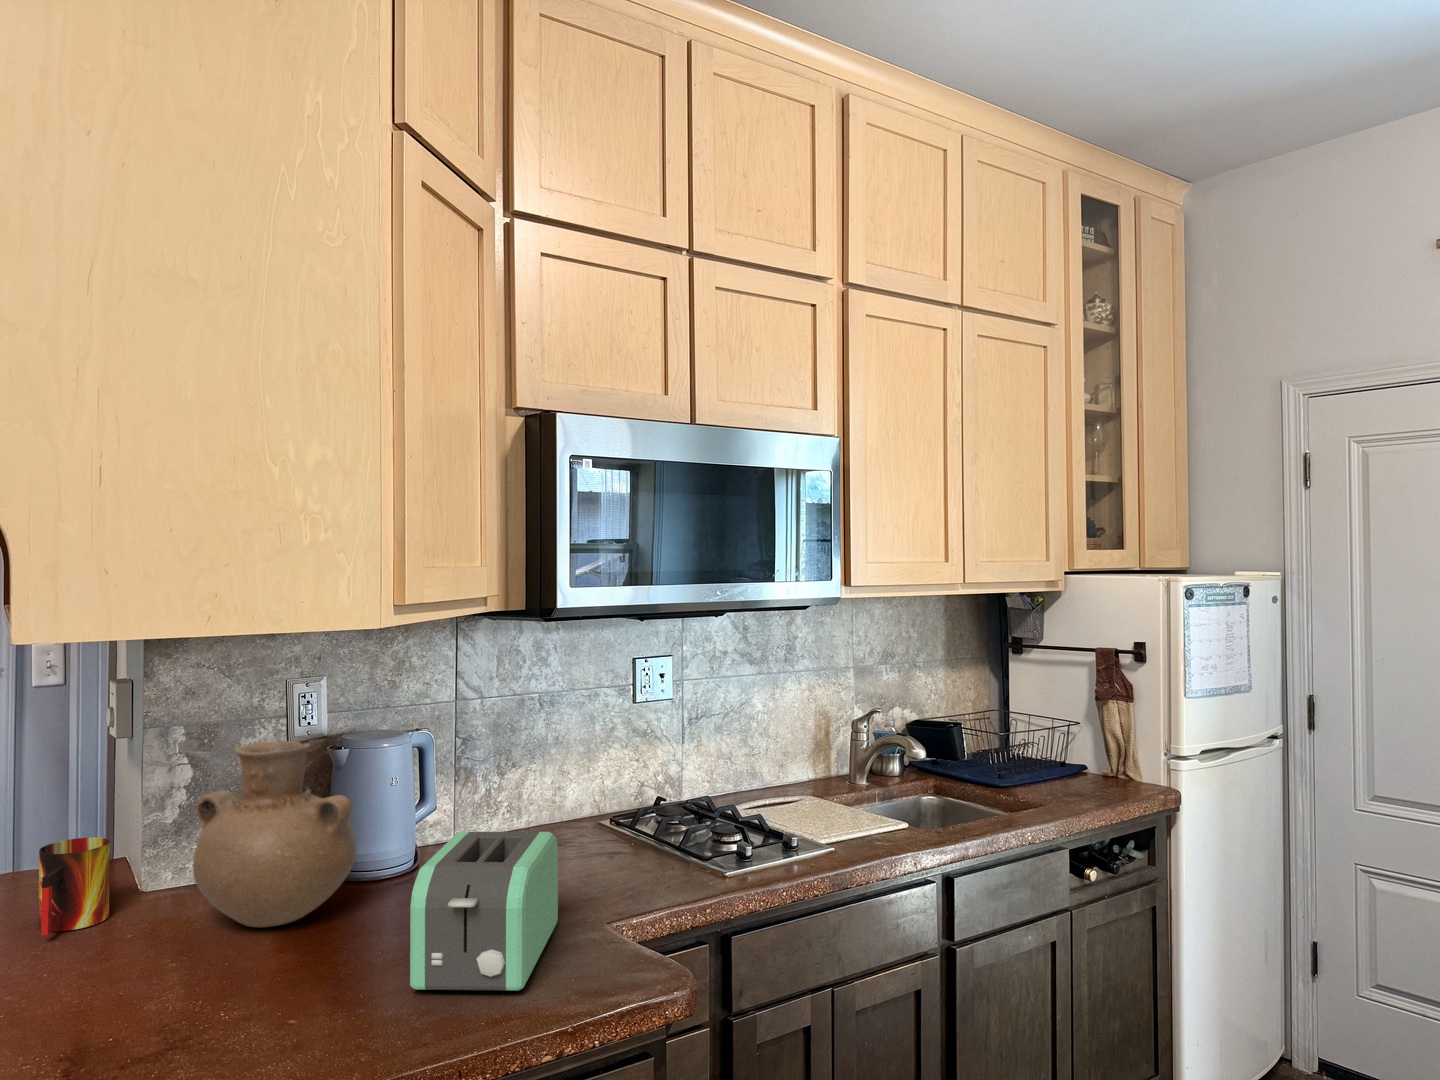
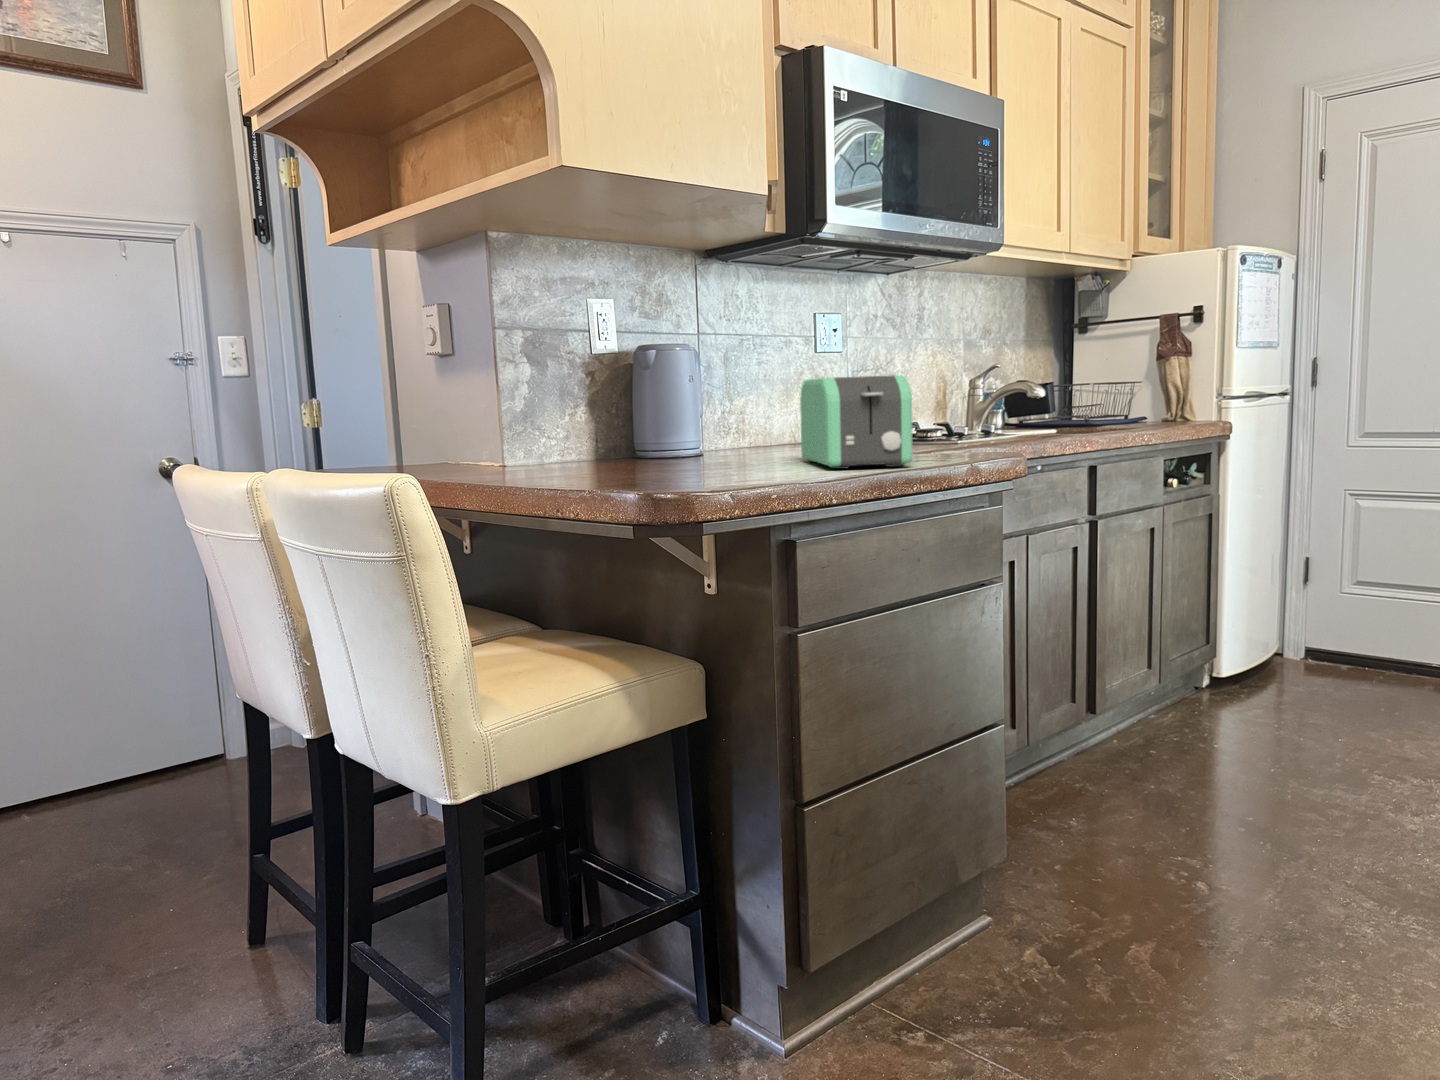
vase: present [193,741,356,927] -> none [576,321,706,467]
mug: present [38,837,110,935] -> none [452,410,507,475]

